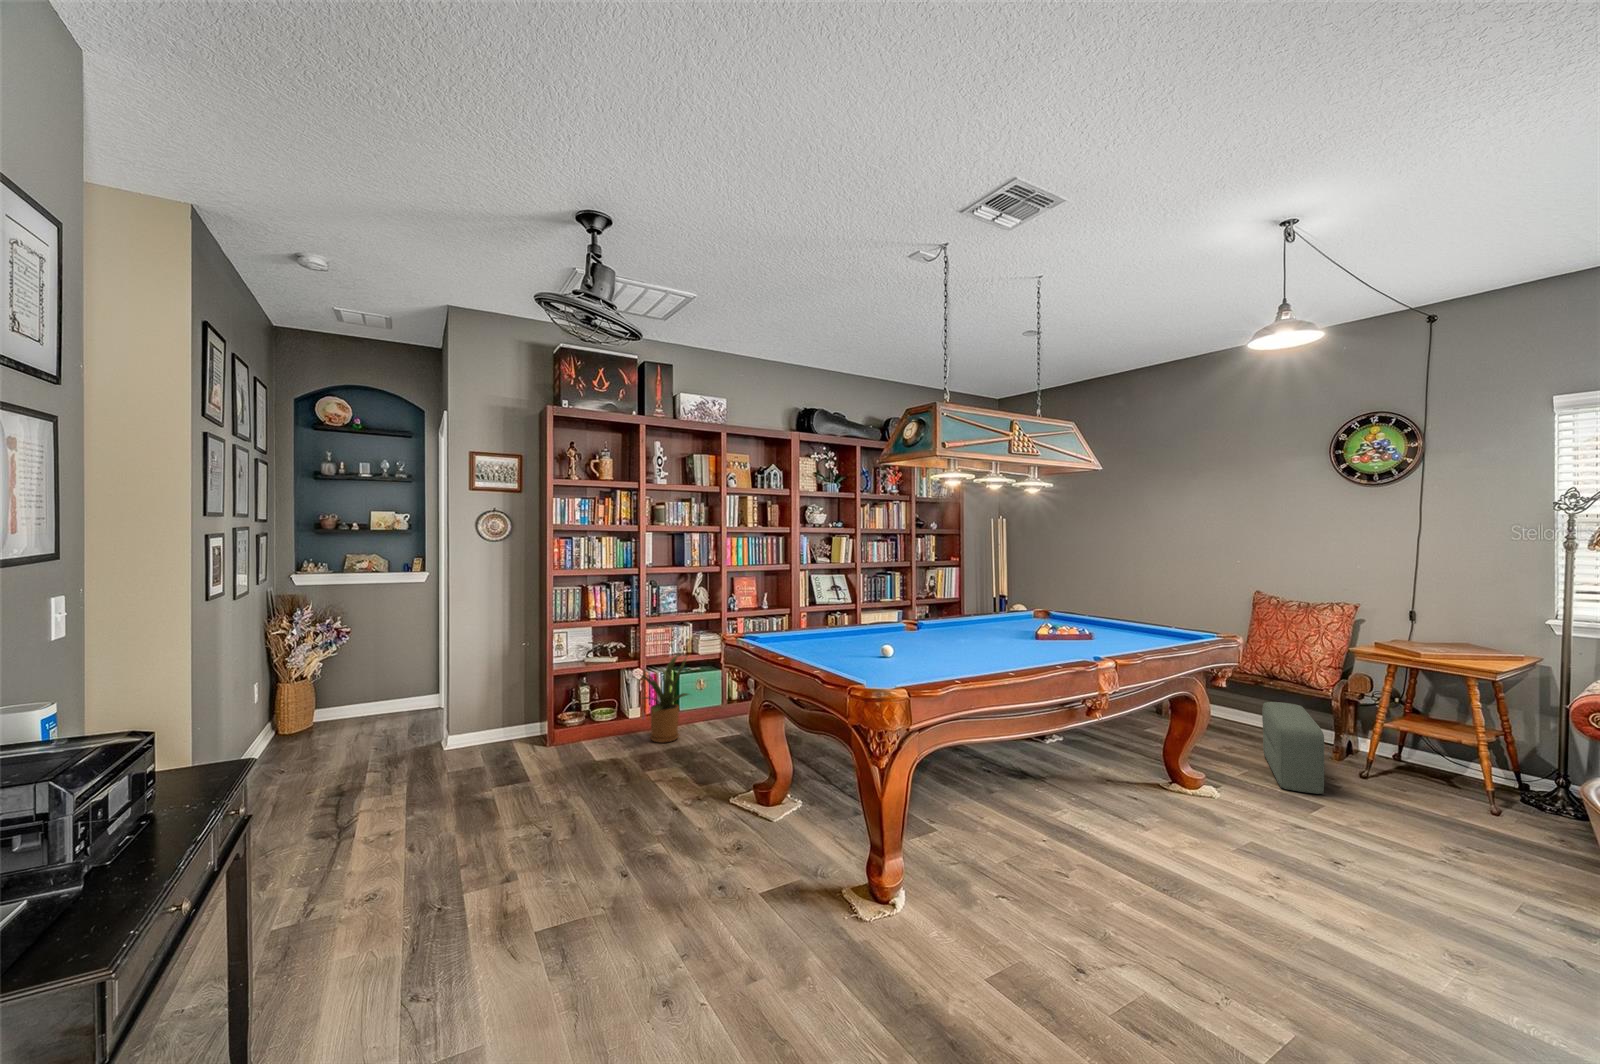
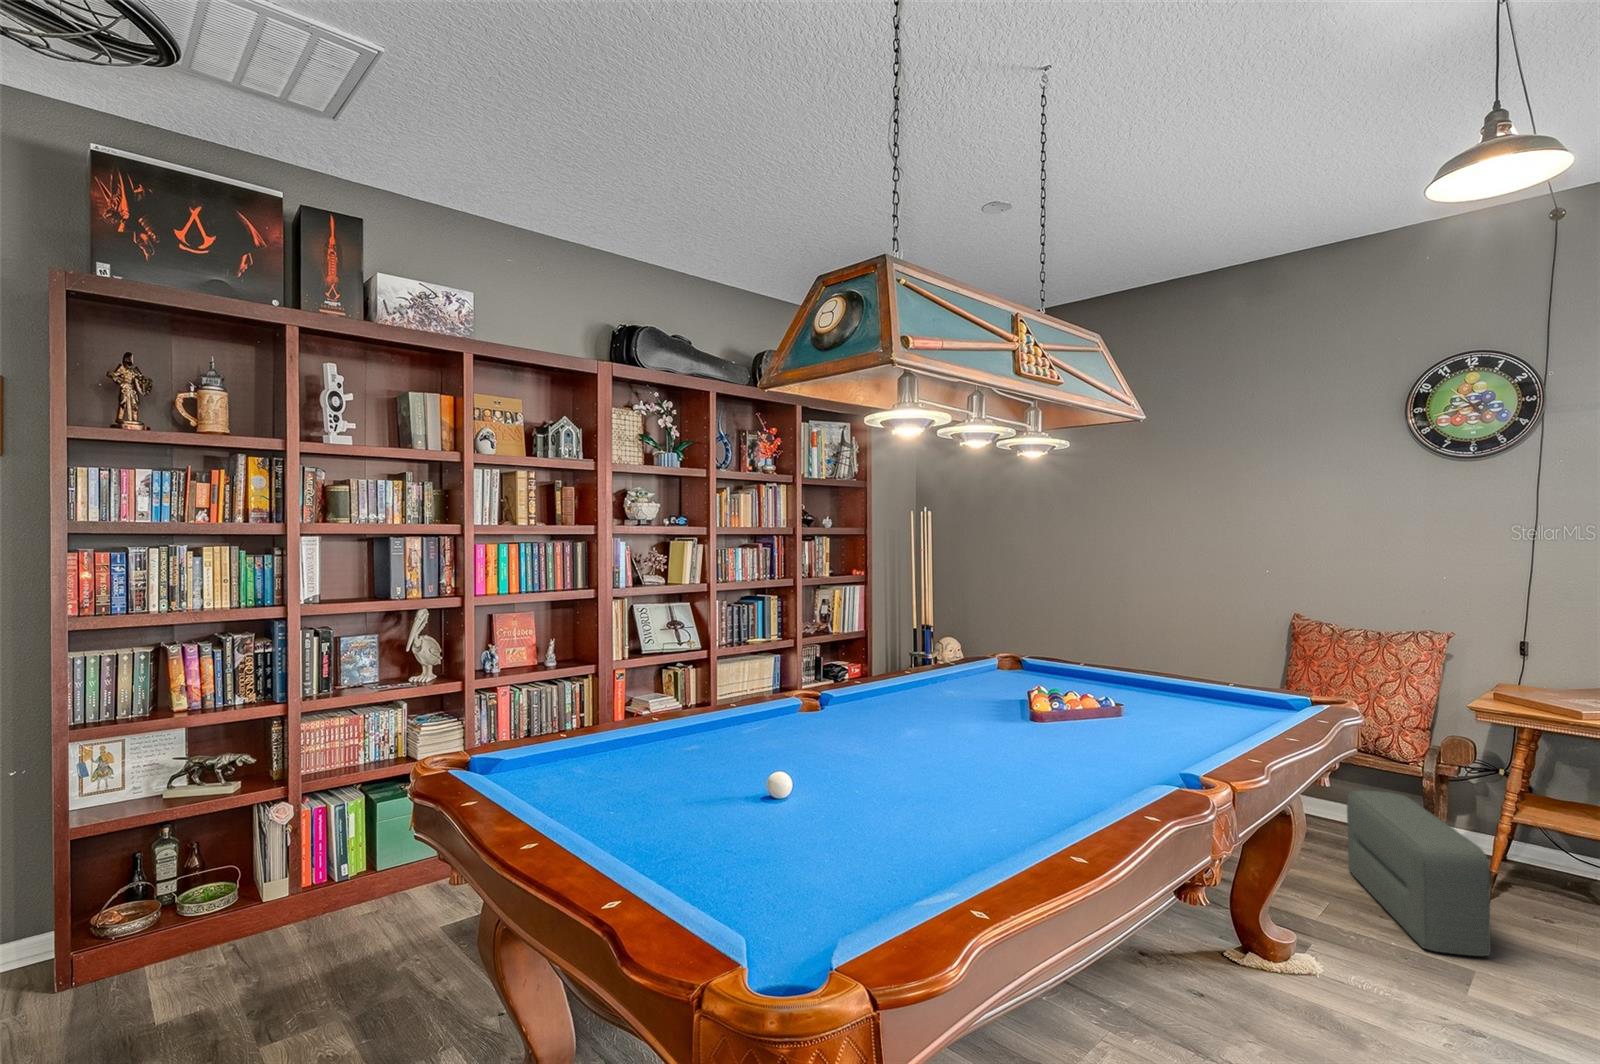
house plant: present [641,655,688,743] -> none [251,768,402,959]

